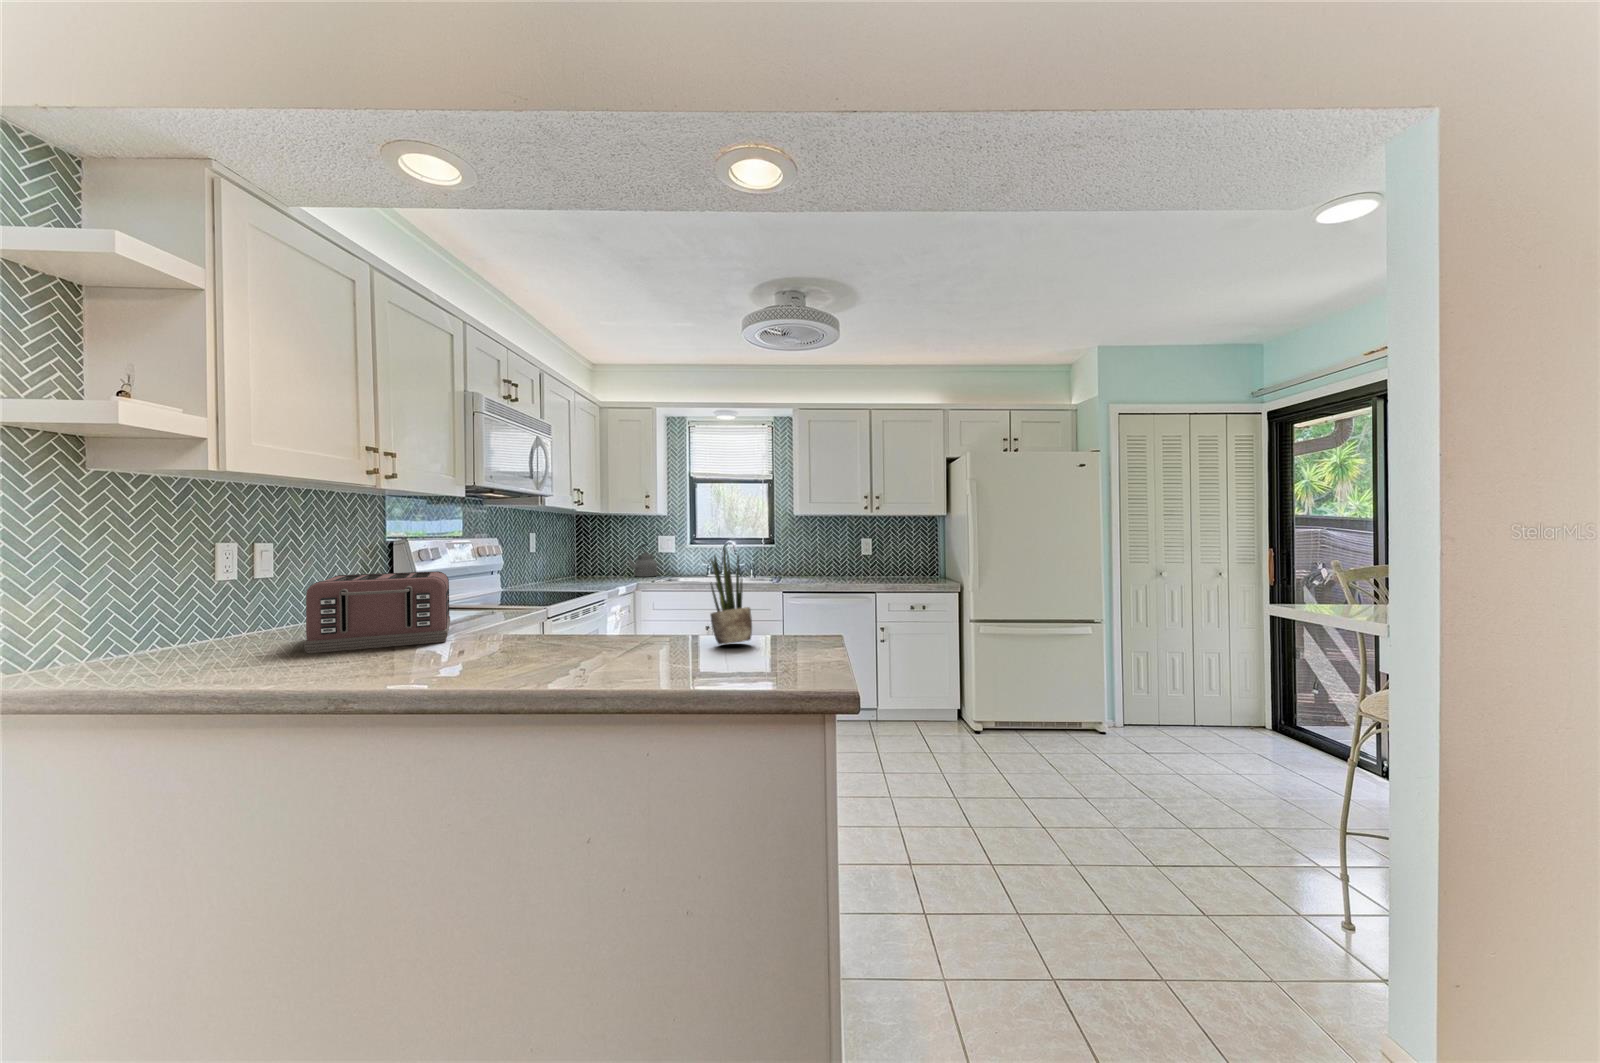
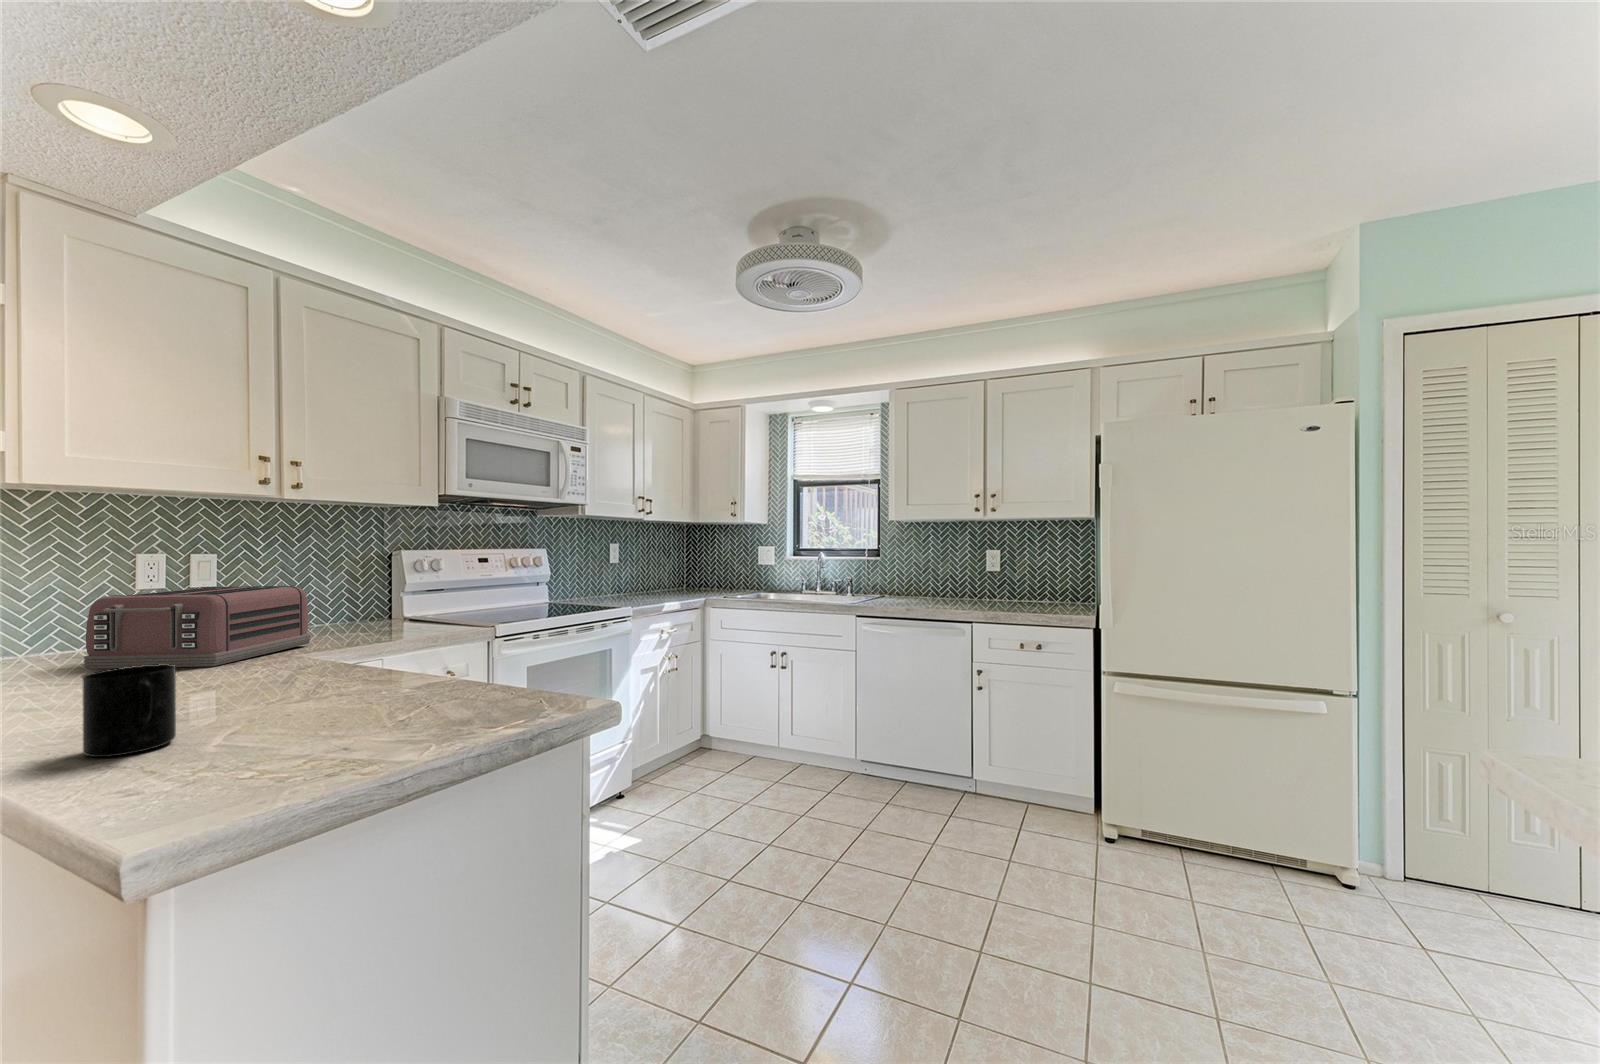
kettle: present [628,544,658,577] -> none [725,553,761,588]
potted plant: present [711,546,752,645] -> none [326,569,399,713]
mug: none [644,610,702,670] -> present [82,664,176,757]

